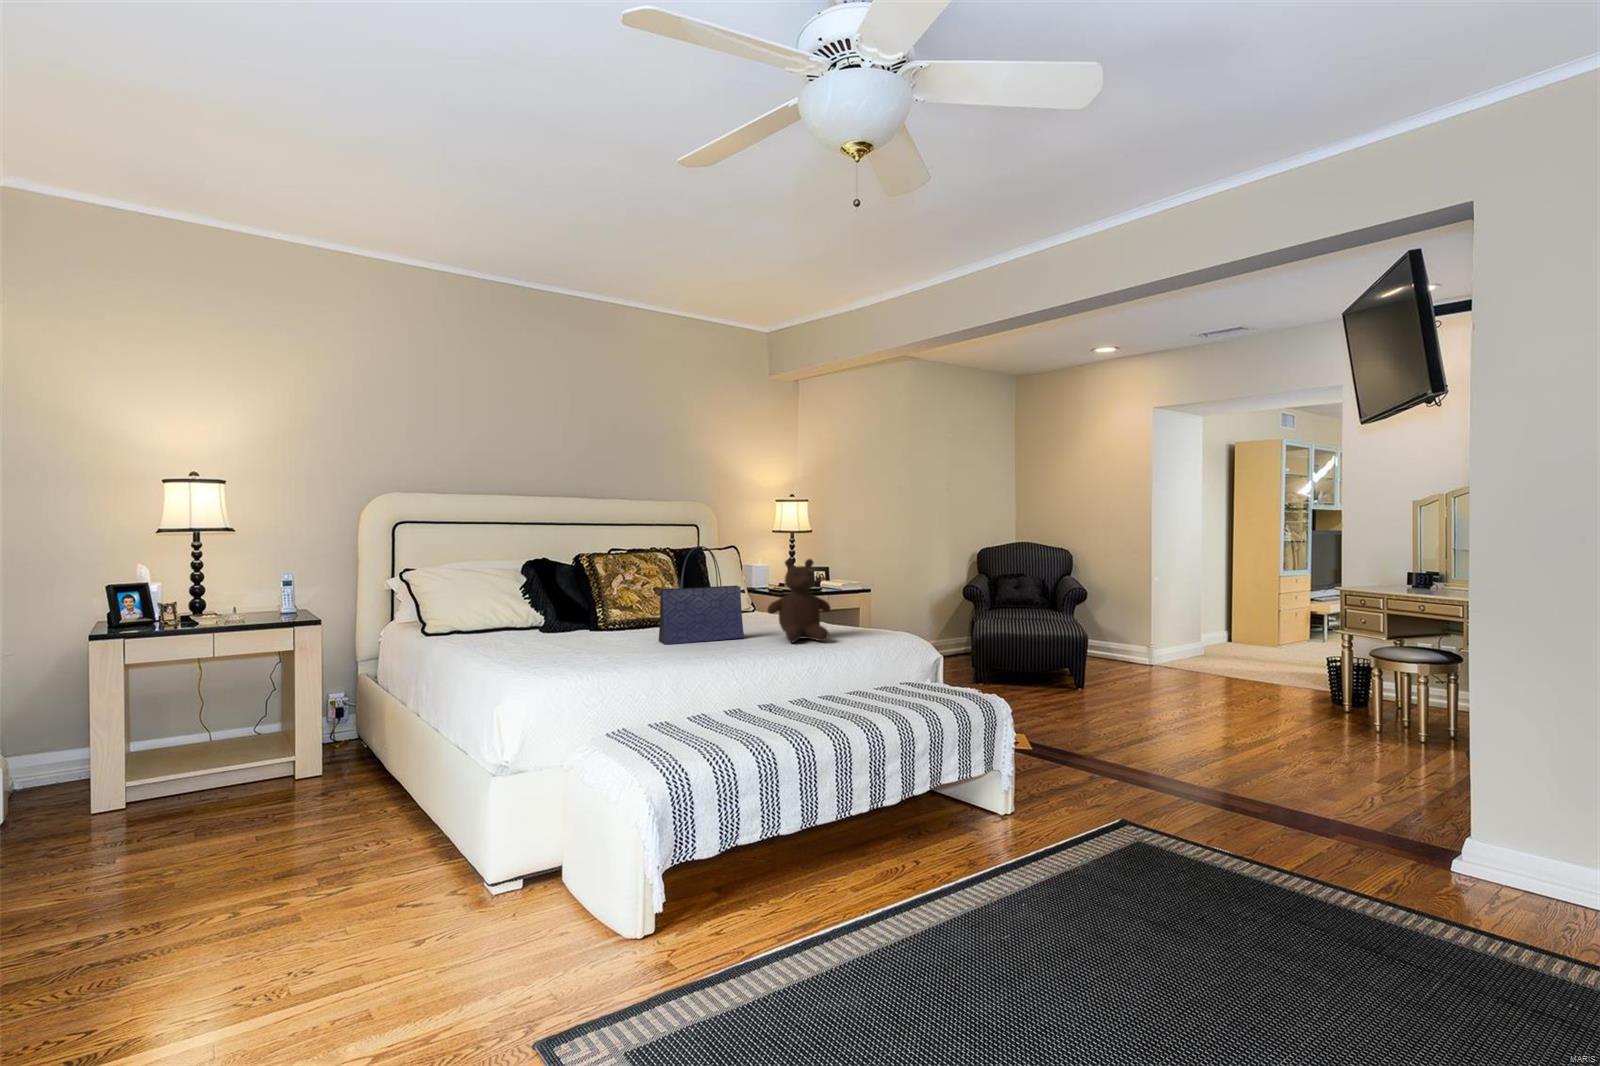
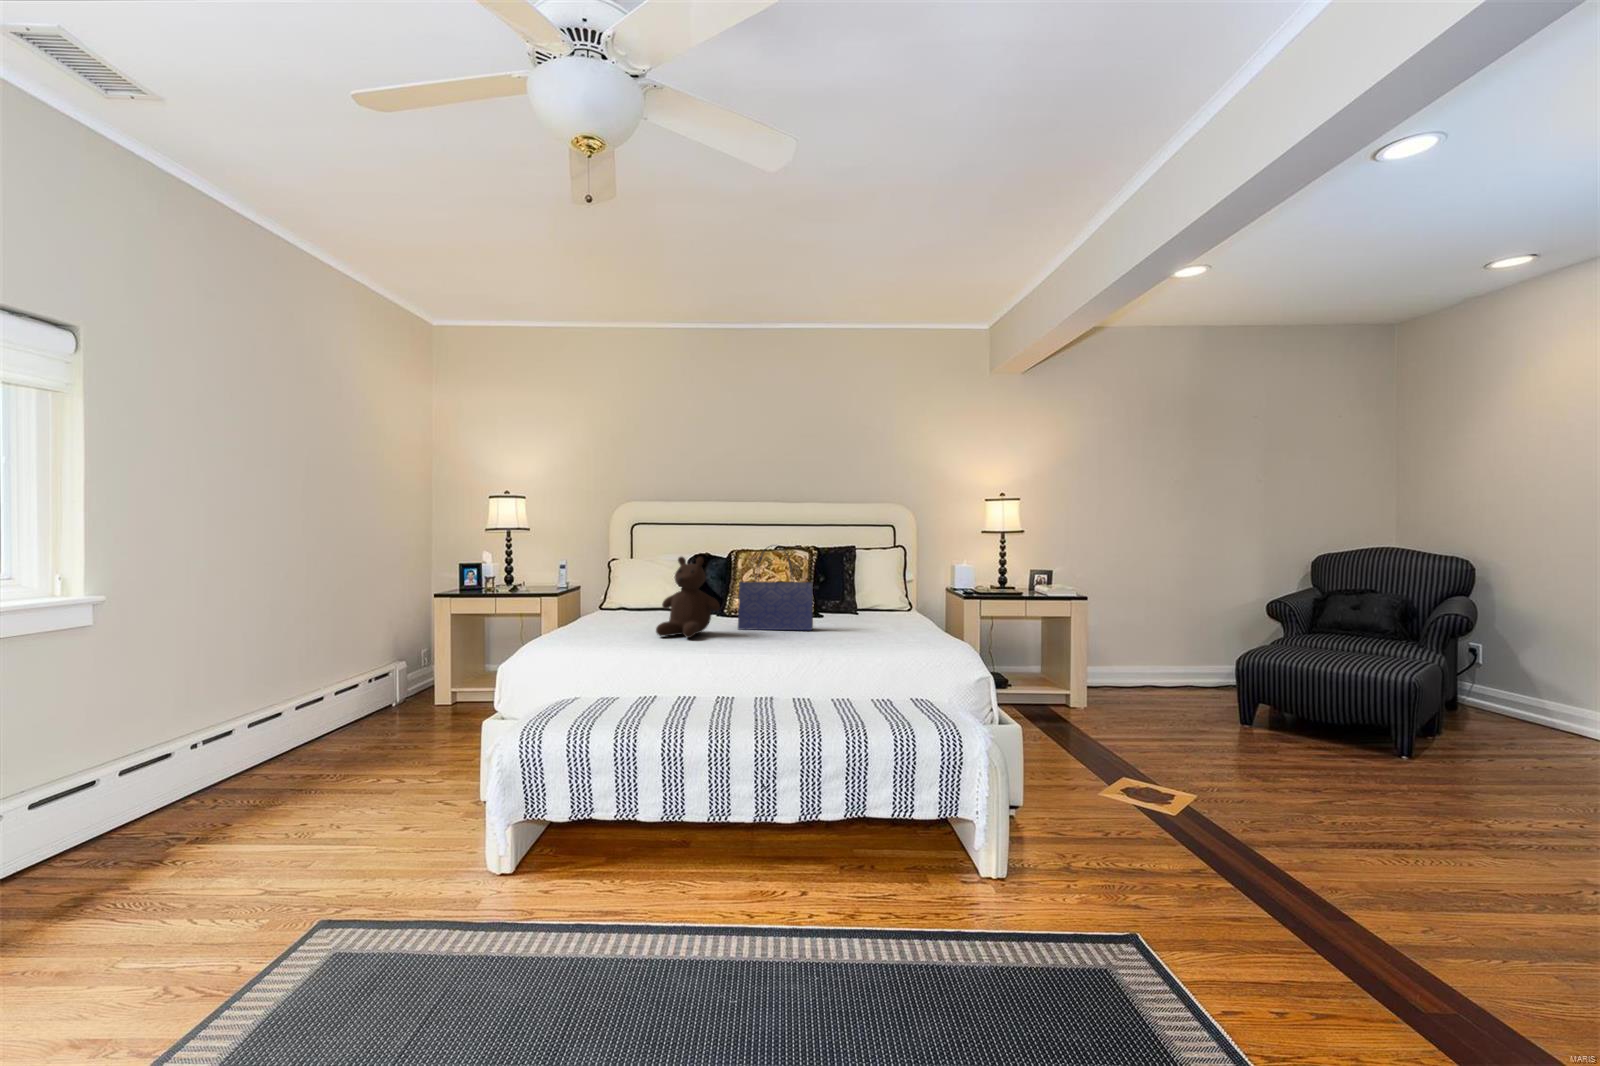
teddy bear: present [767,559,831,642] -> present [656,557,720,638]

